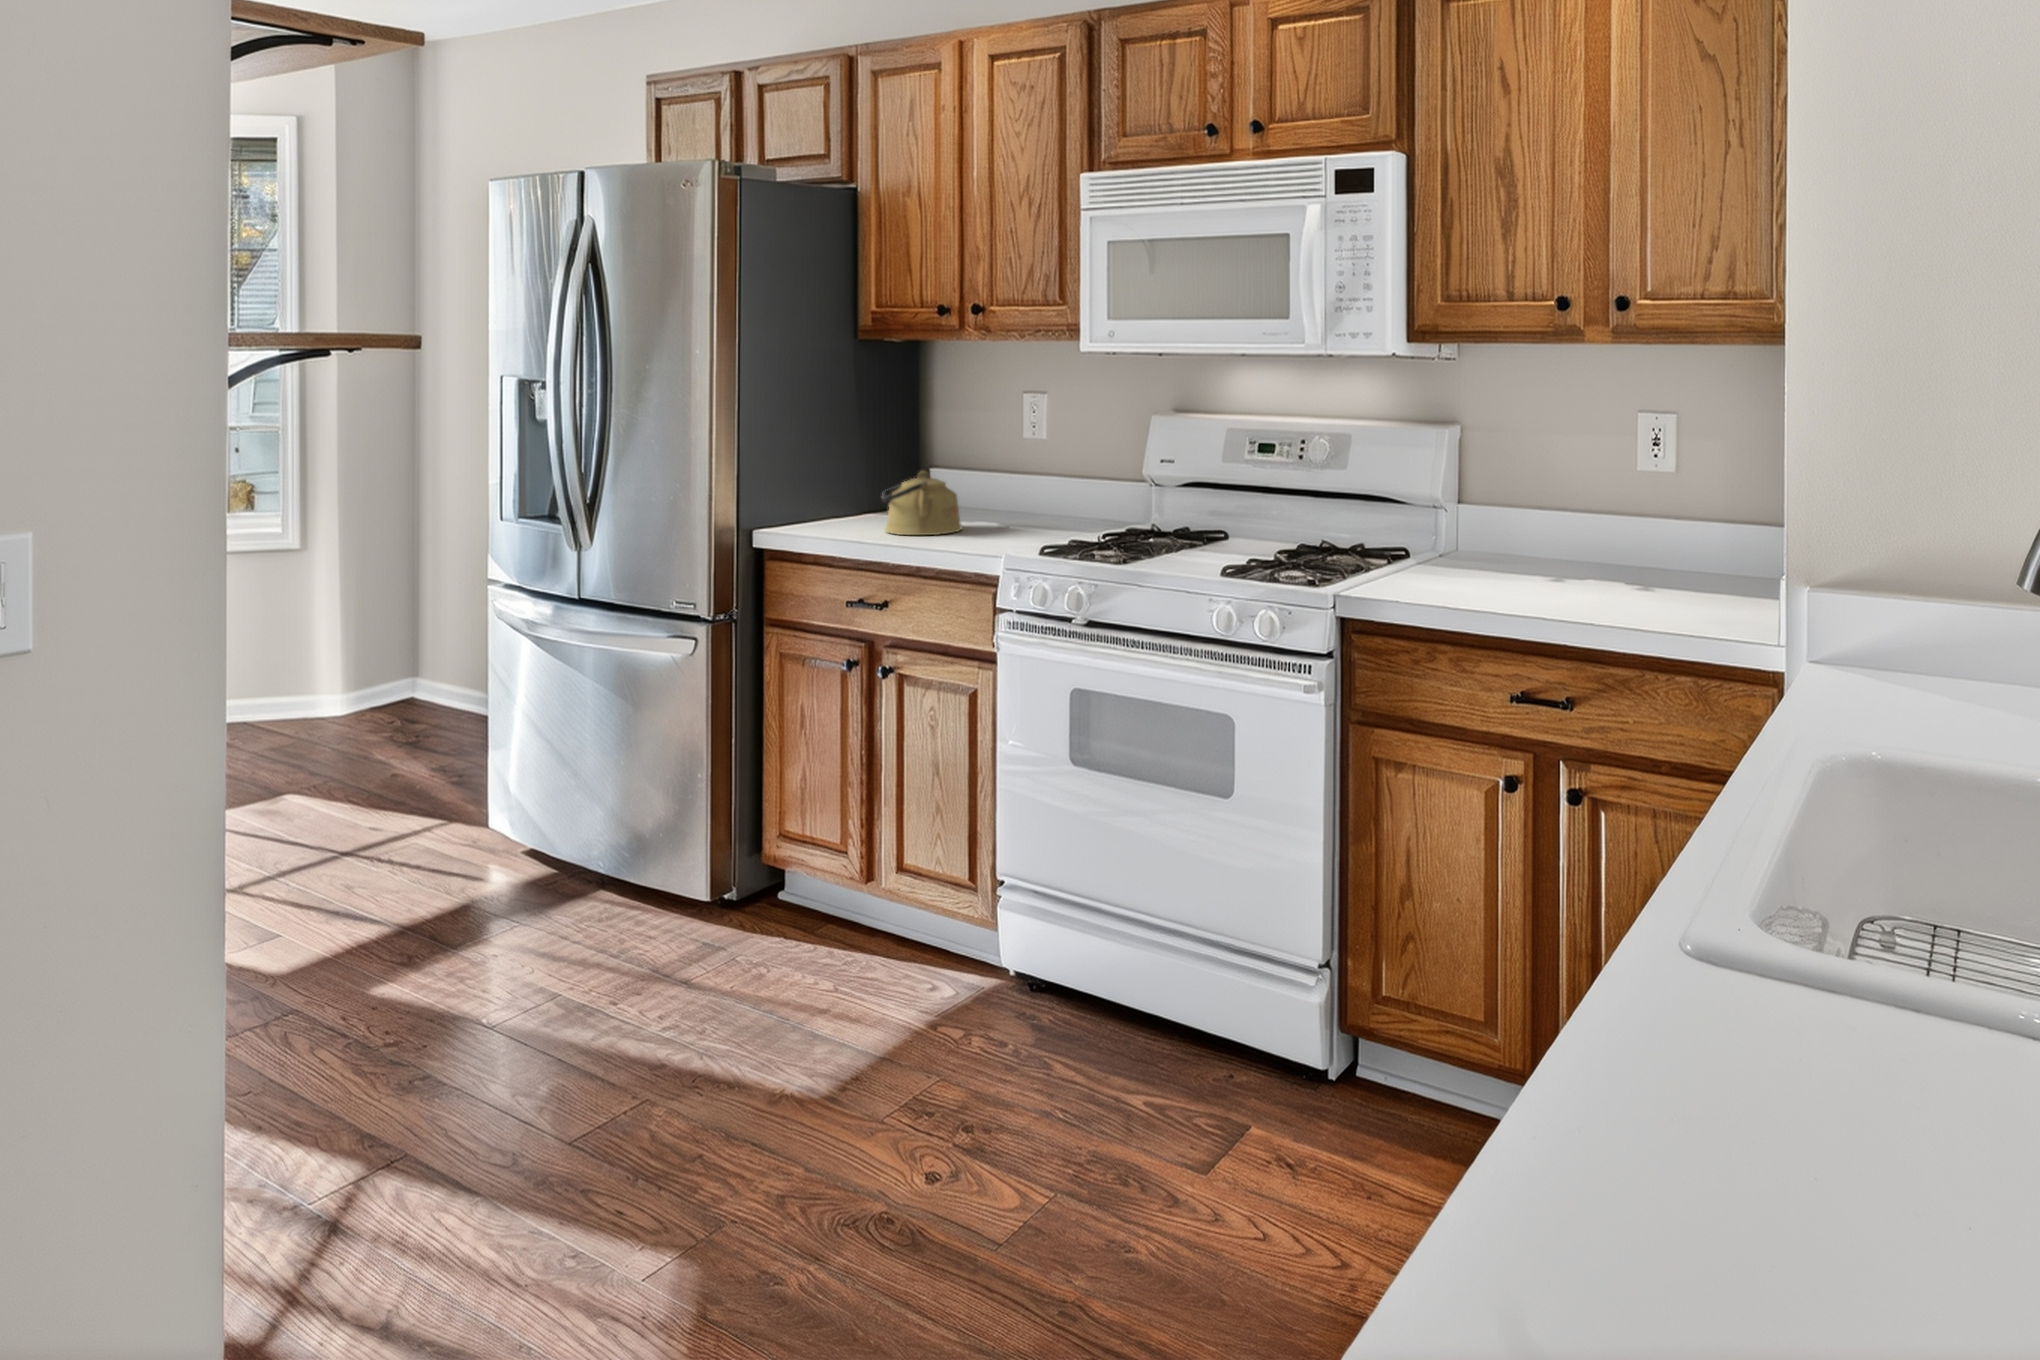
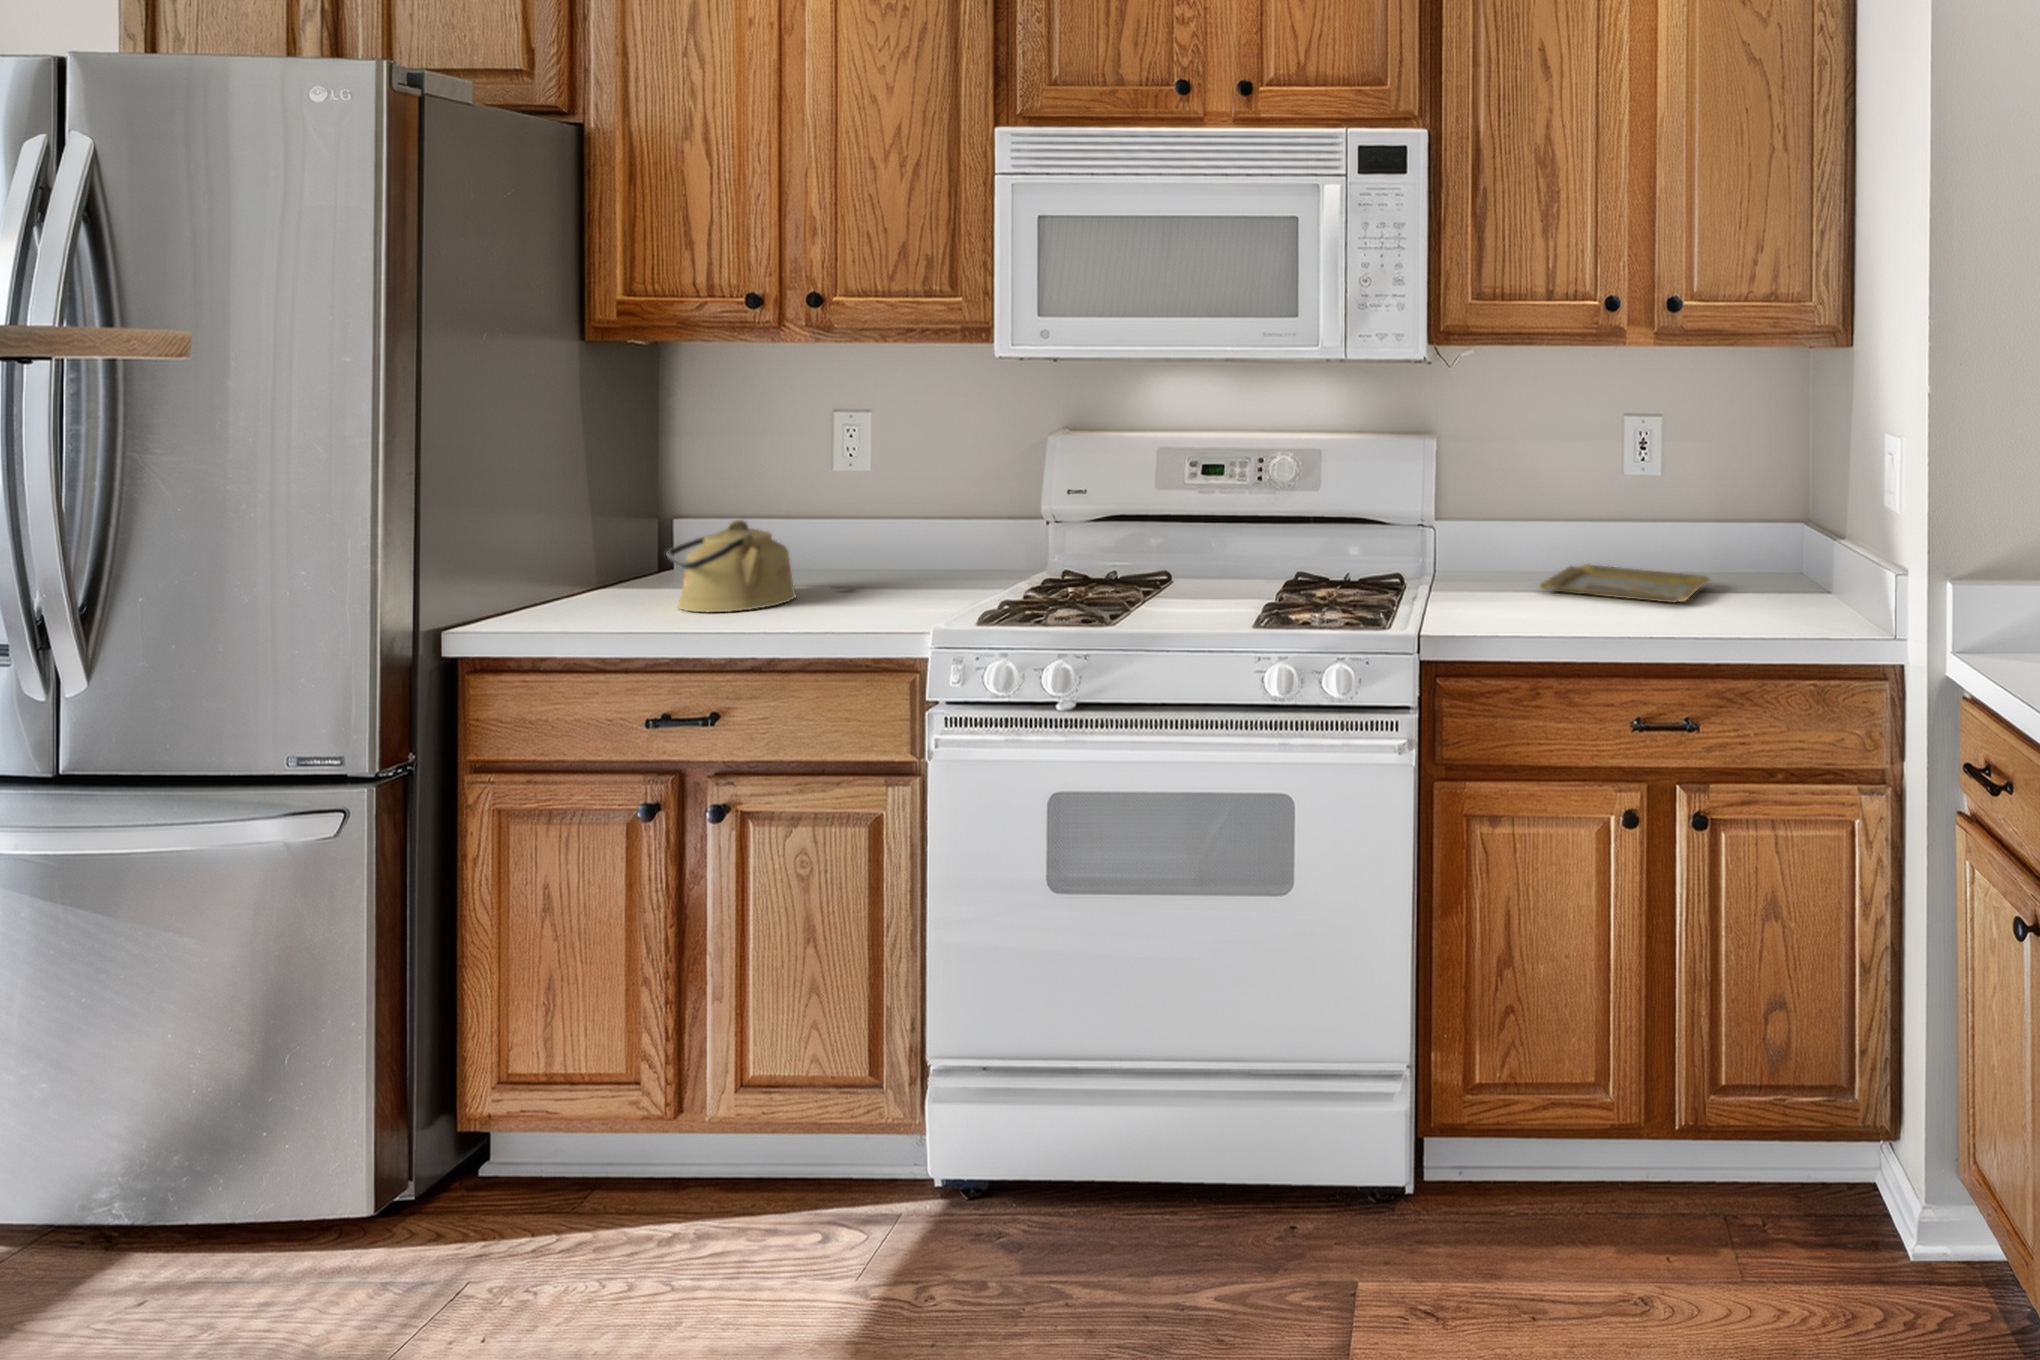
tray: none [1502,559,1679,595] -> present [1540,564,1710,602]

